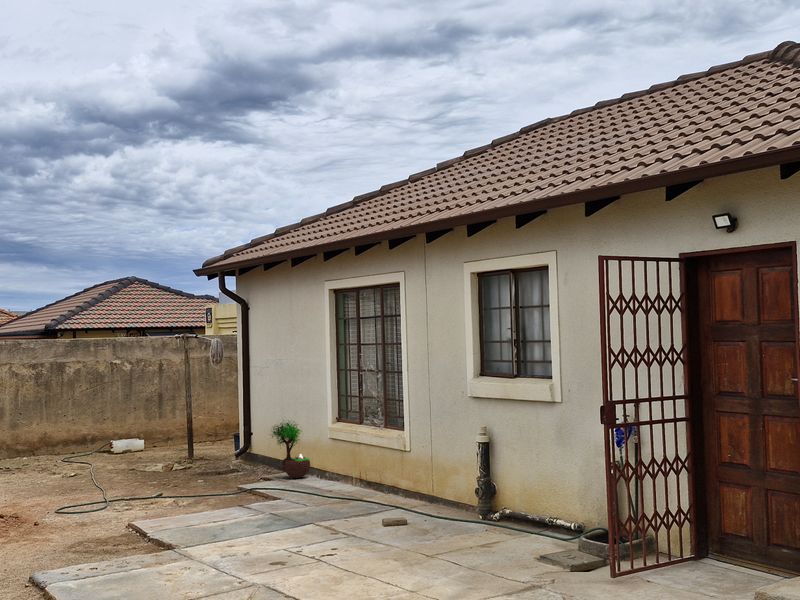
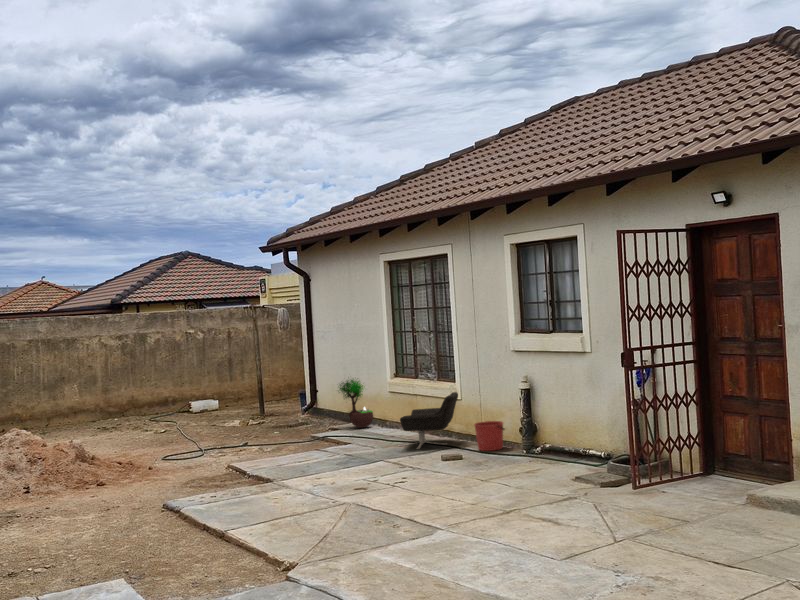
lounge chair: none [333,442,405,508] -> present [399,392,458,449]
bucket: none [421,478,457,514] -> present [474,421,504,451]

